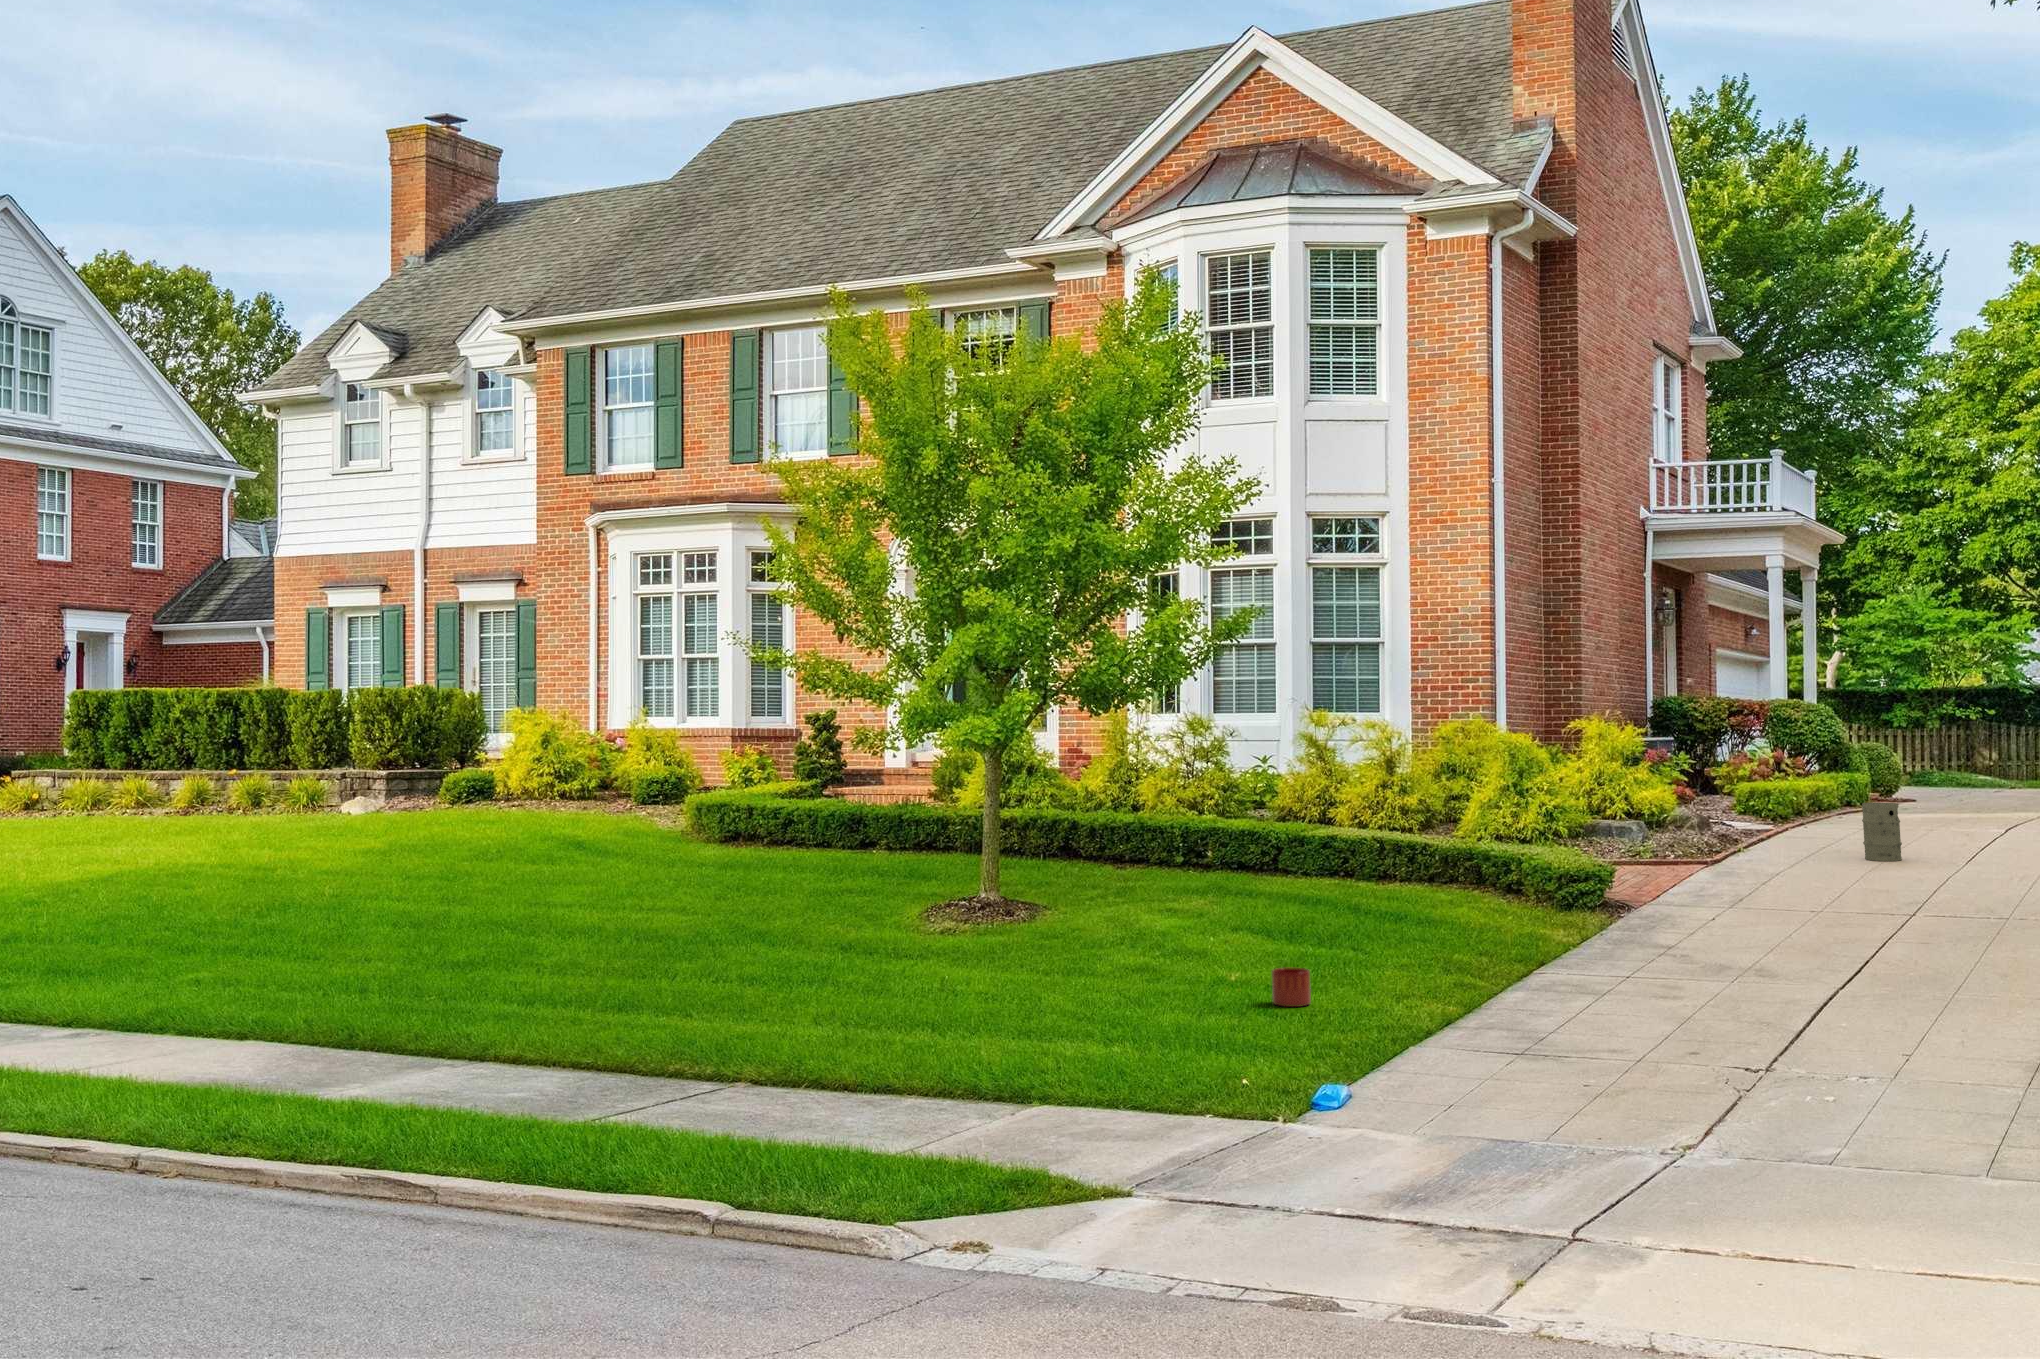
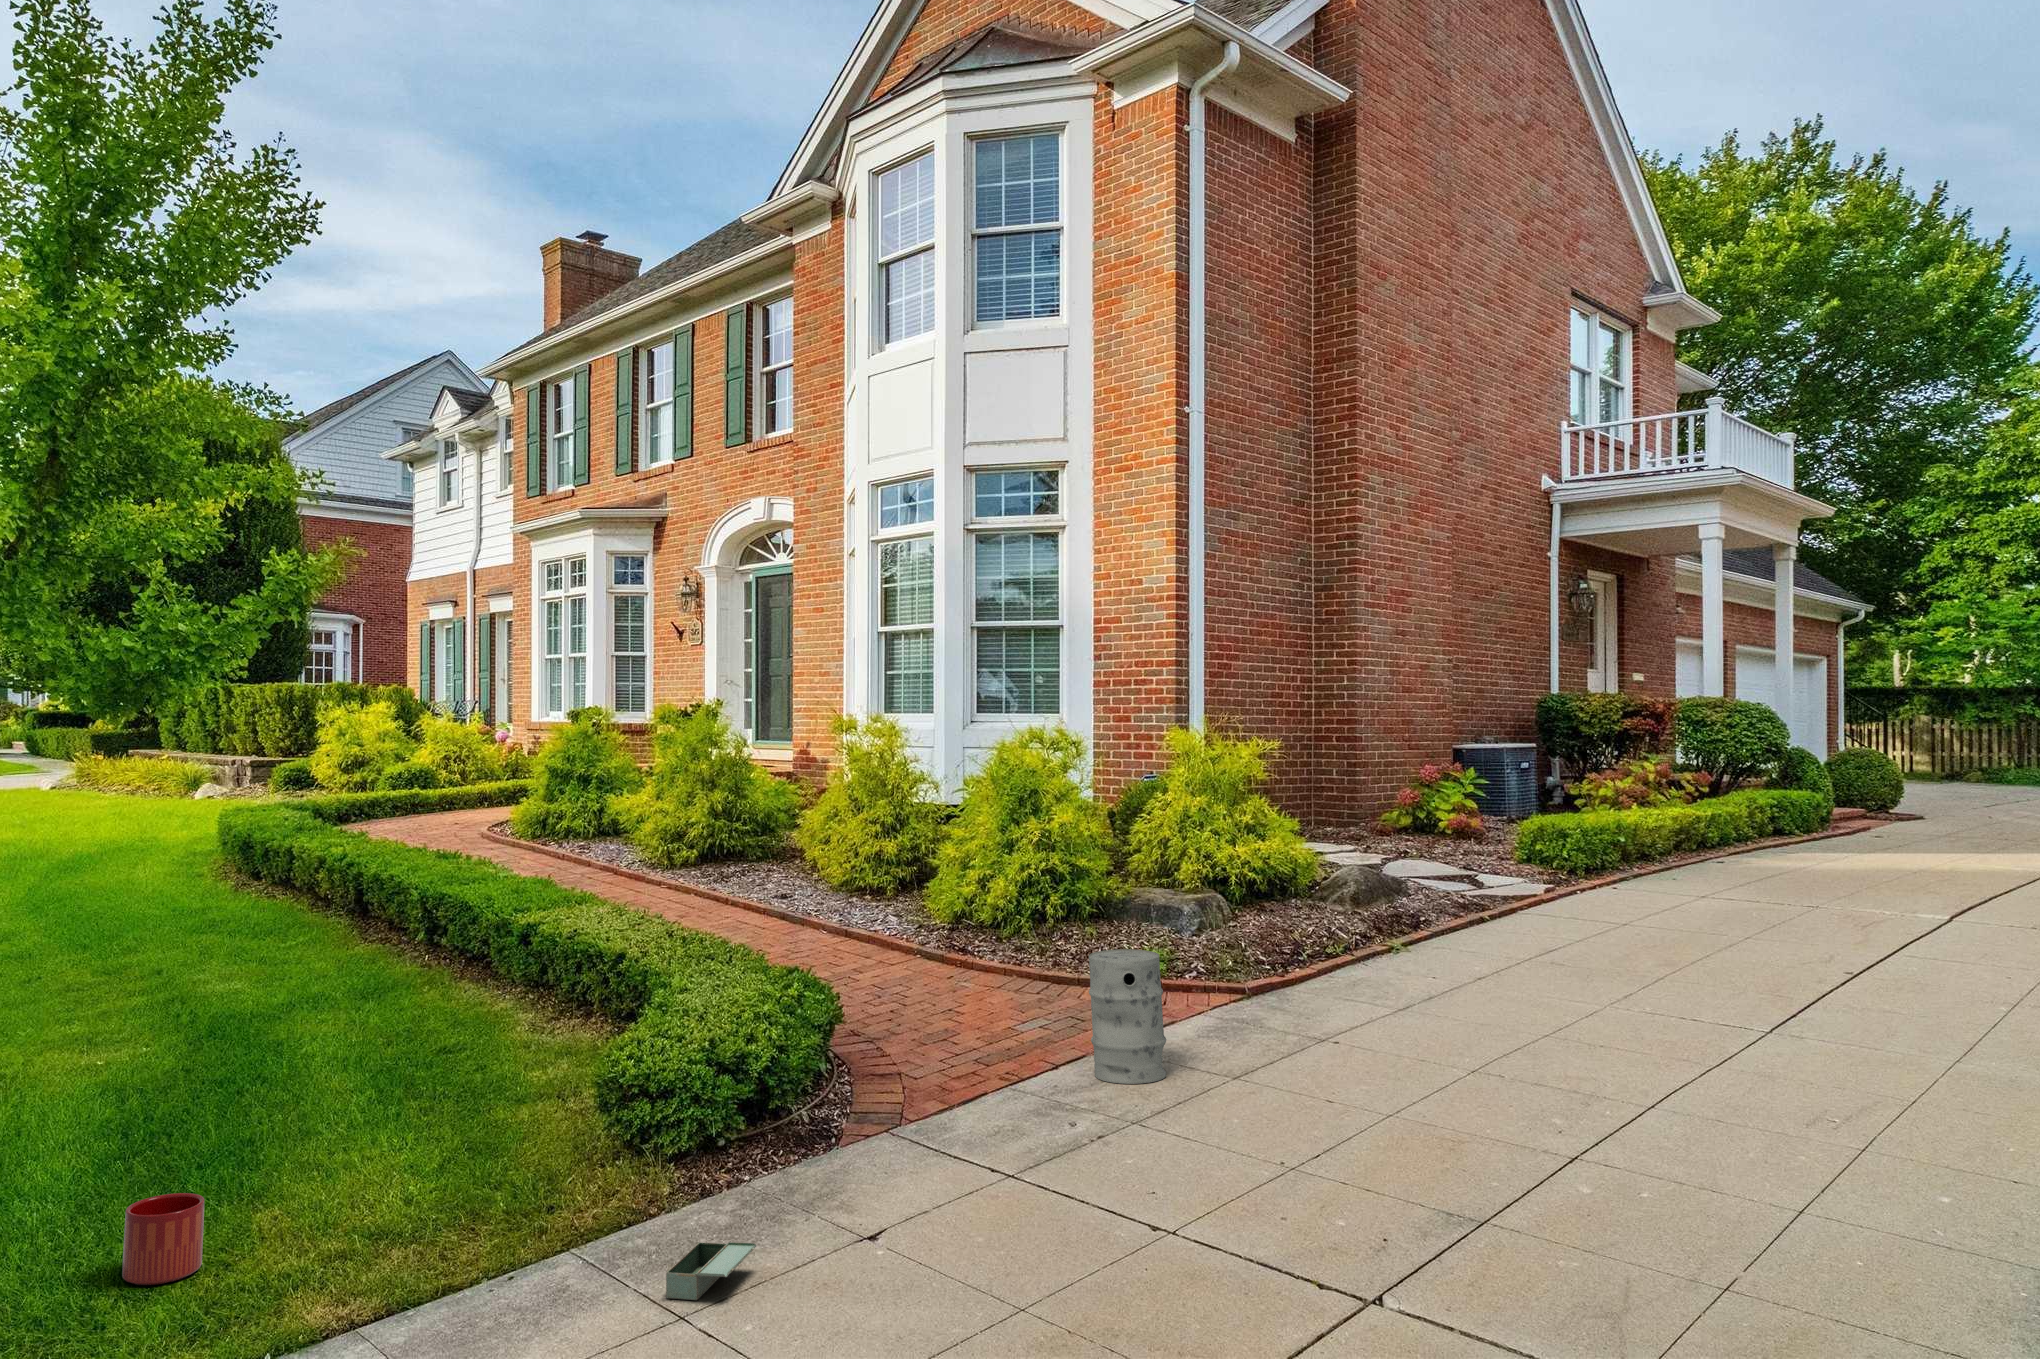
trash can: present [1862,802,1902,861] -> present [1089,949,1166,1084]
toolbox: none [1552,979,1594,999] -> present [666,1242,756,1300]

